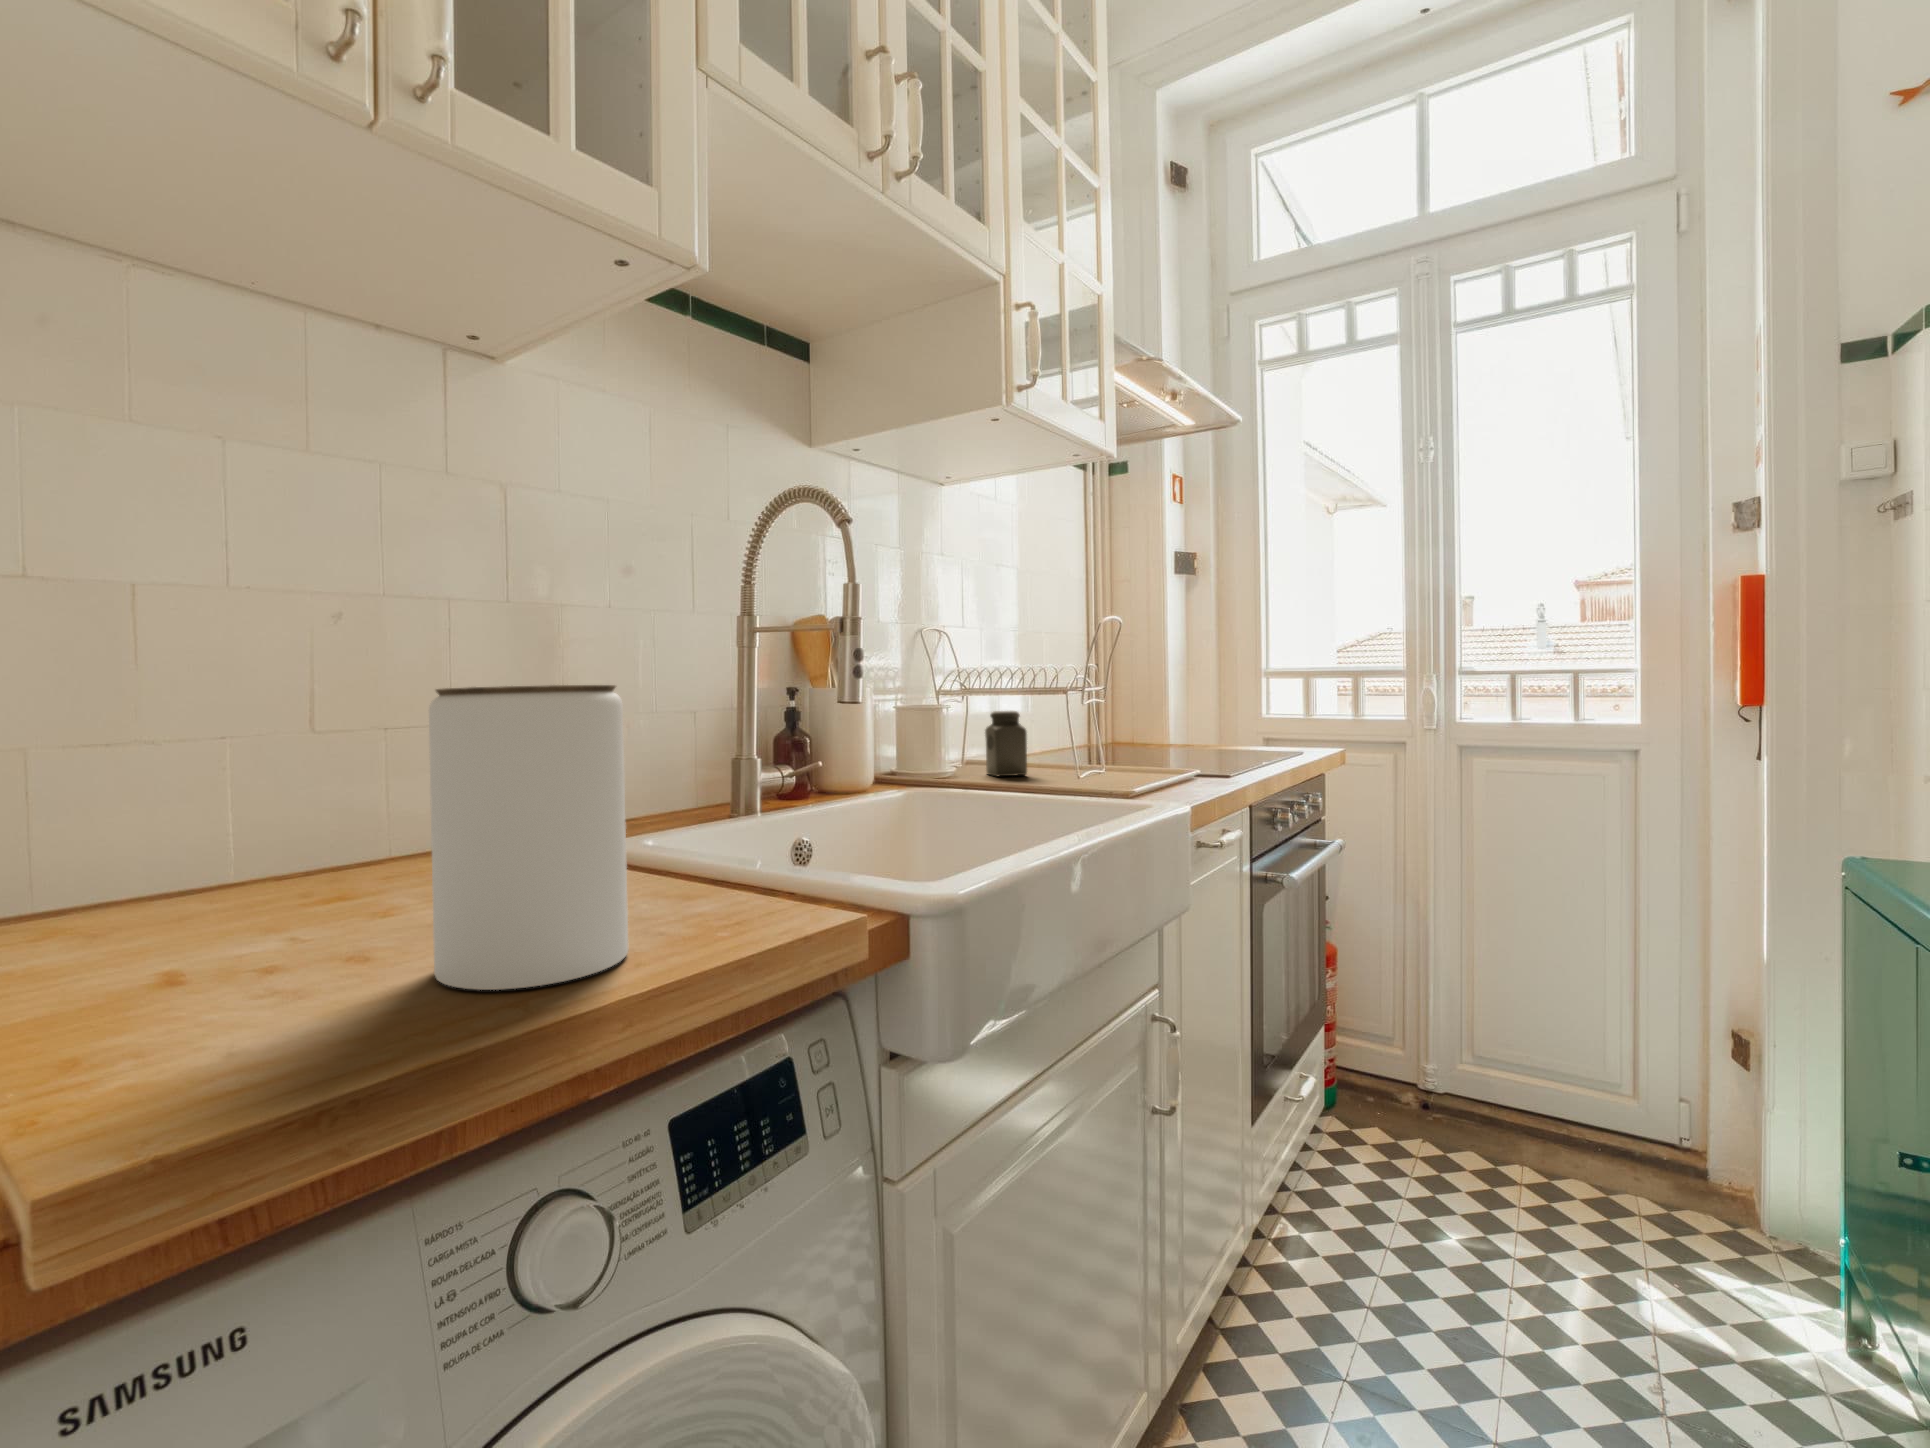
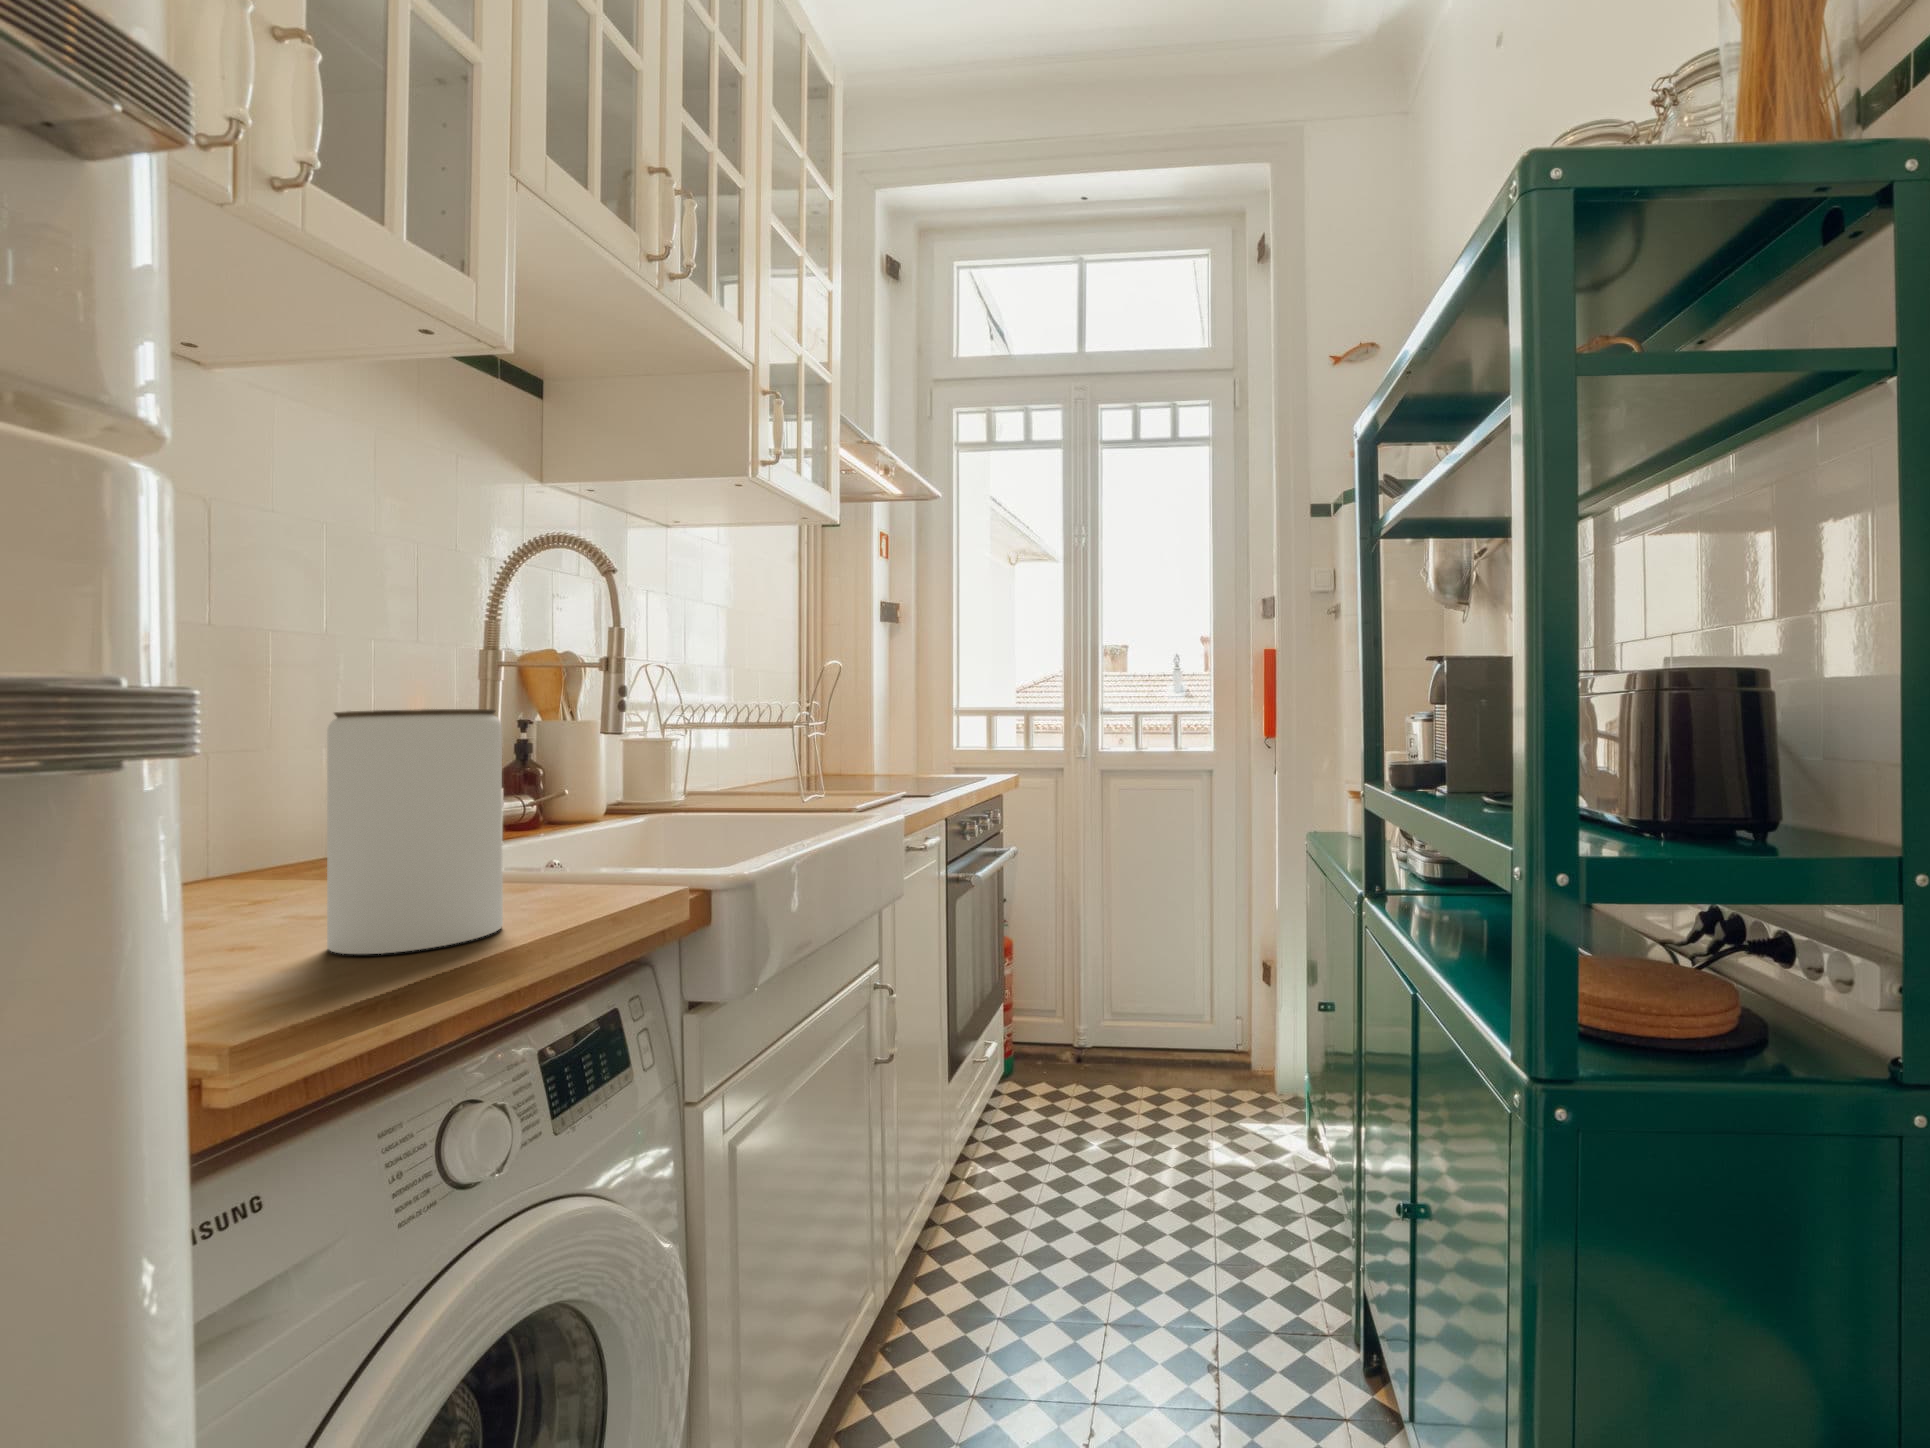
salt shaker: present [985,711,1027,776] -> none [724,740,763,799]

